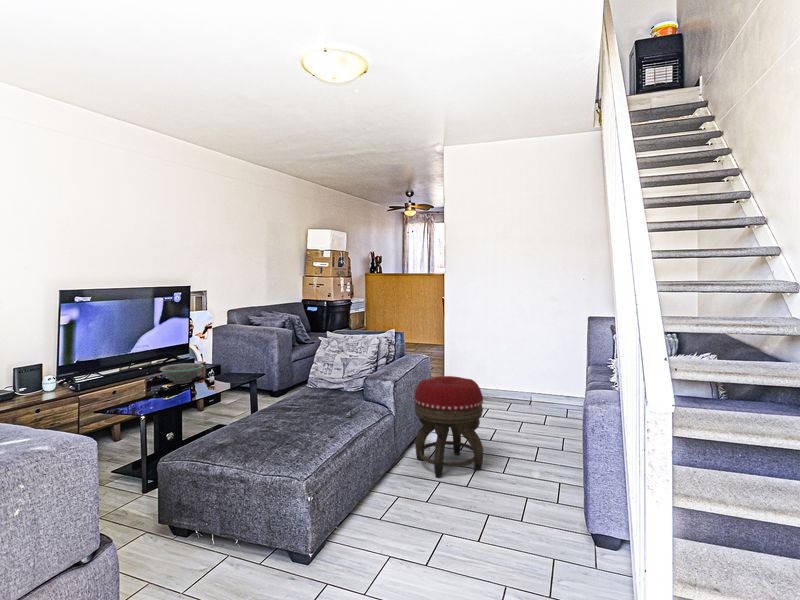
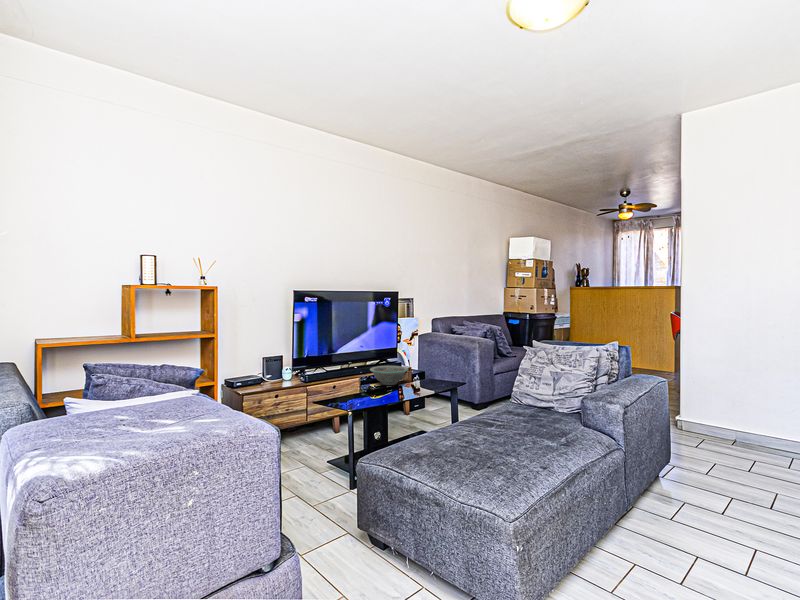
footstool: present [414,376,483,477] -> none [651,407,765,548]

